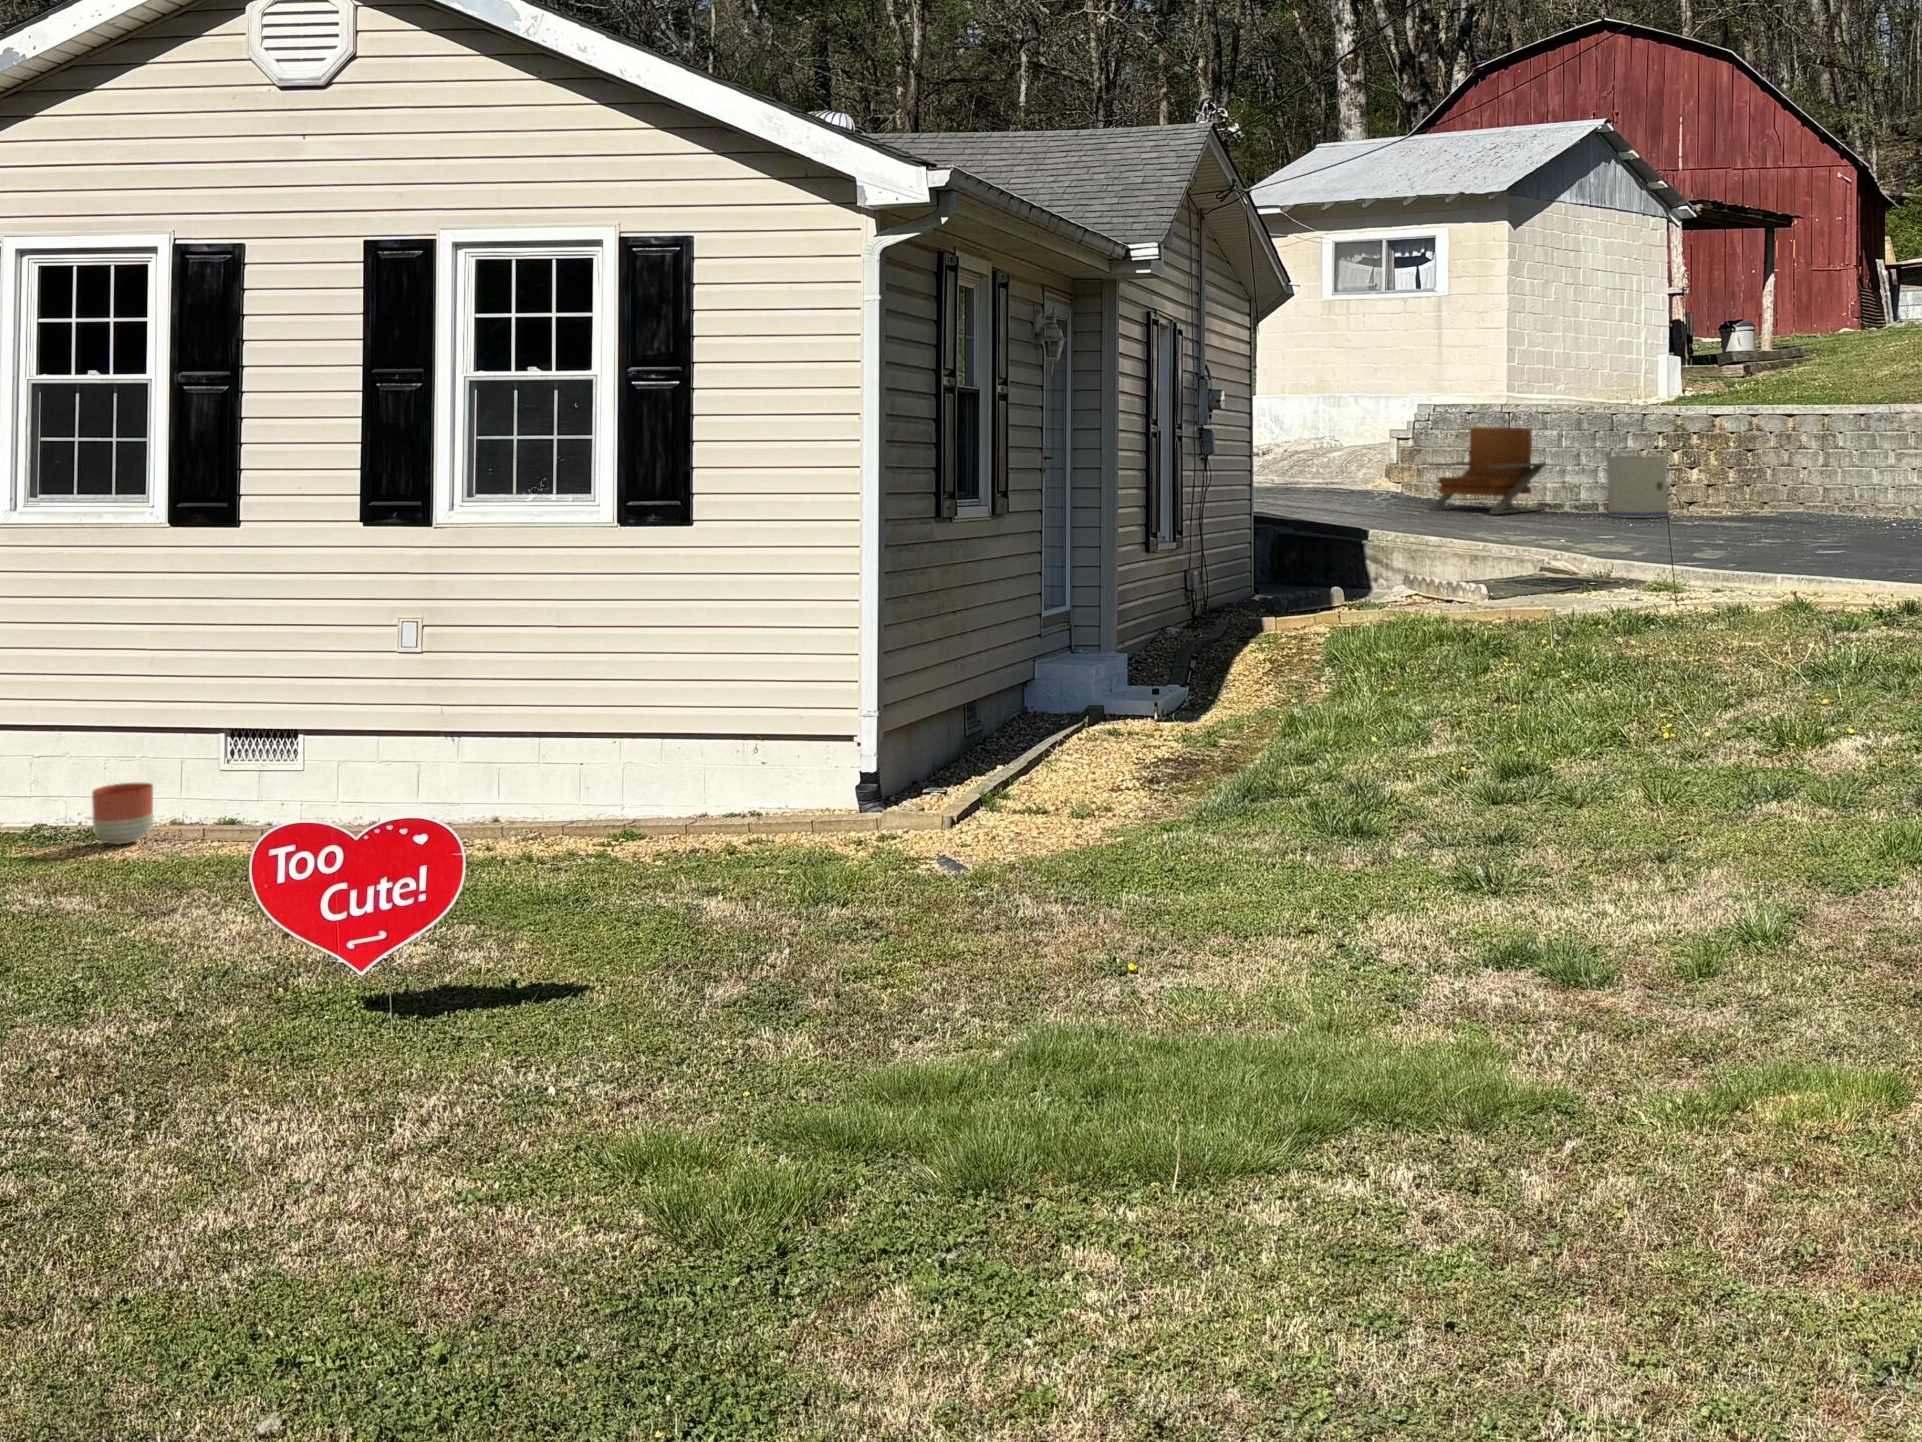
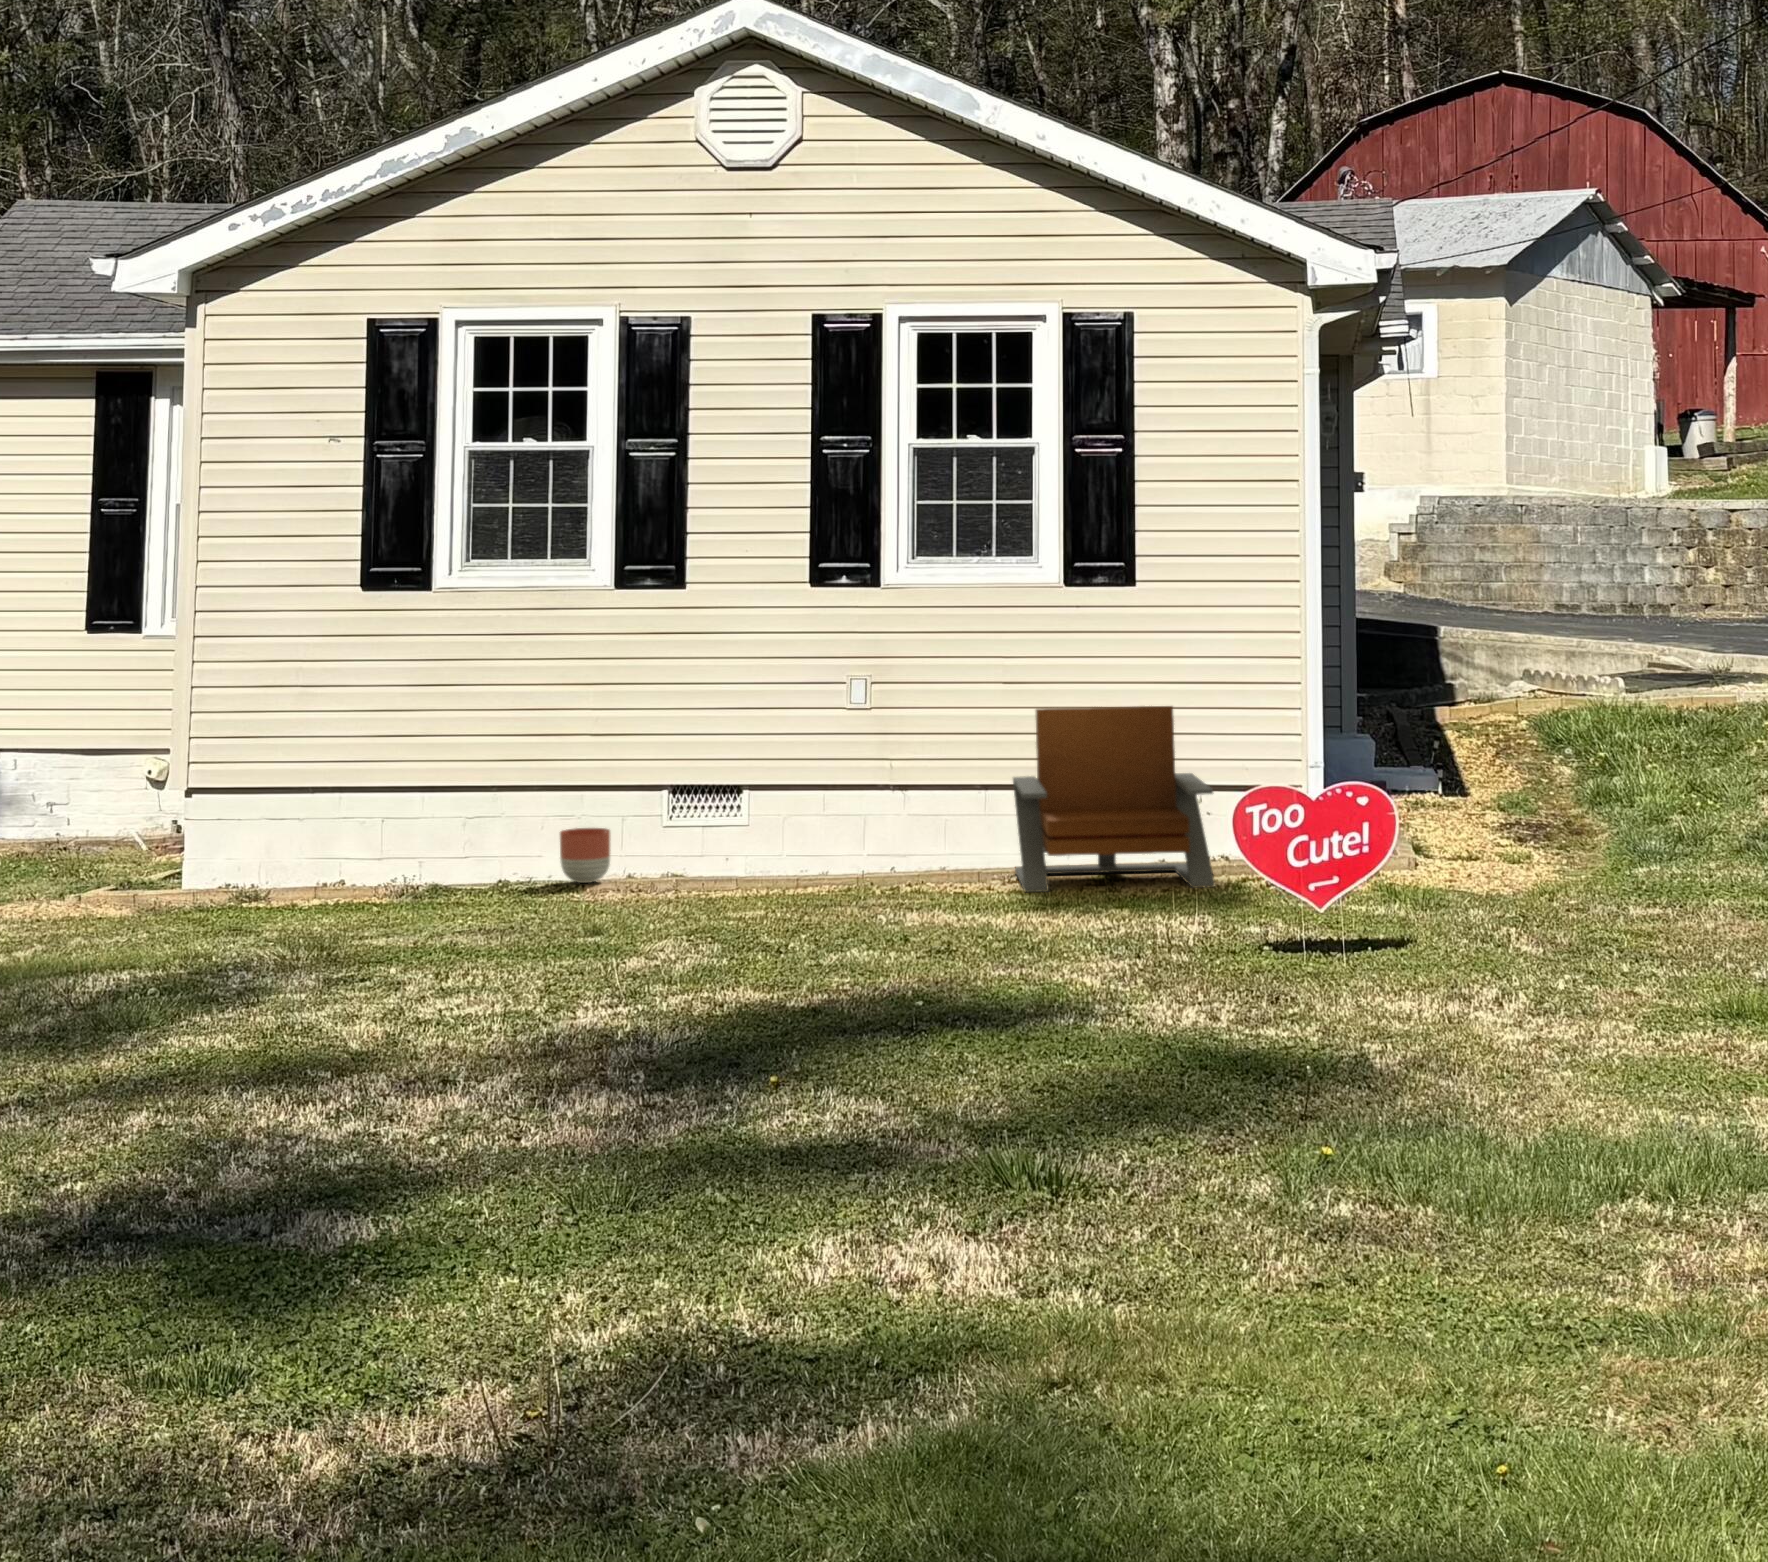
lounge chair: present [1429,427,1546,514] -> present [1013,706,1215,892]
trash can: present [1607,456,1669,518] -> none [1630,549,1697,613]

